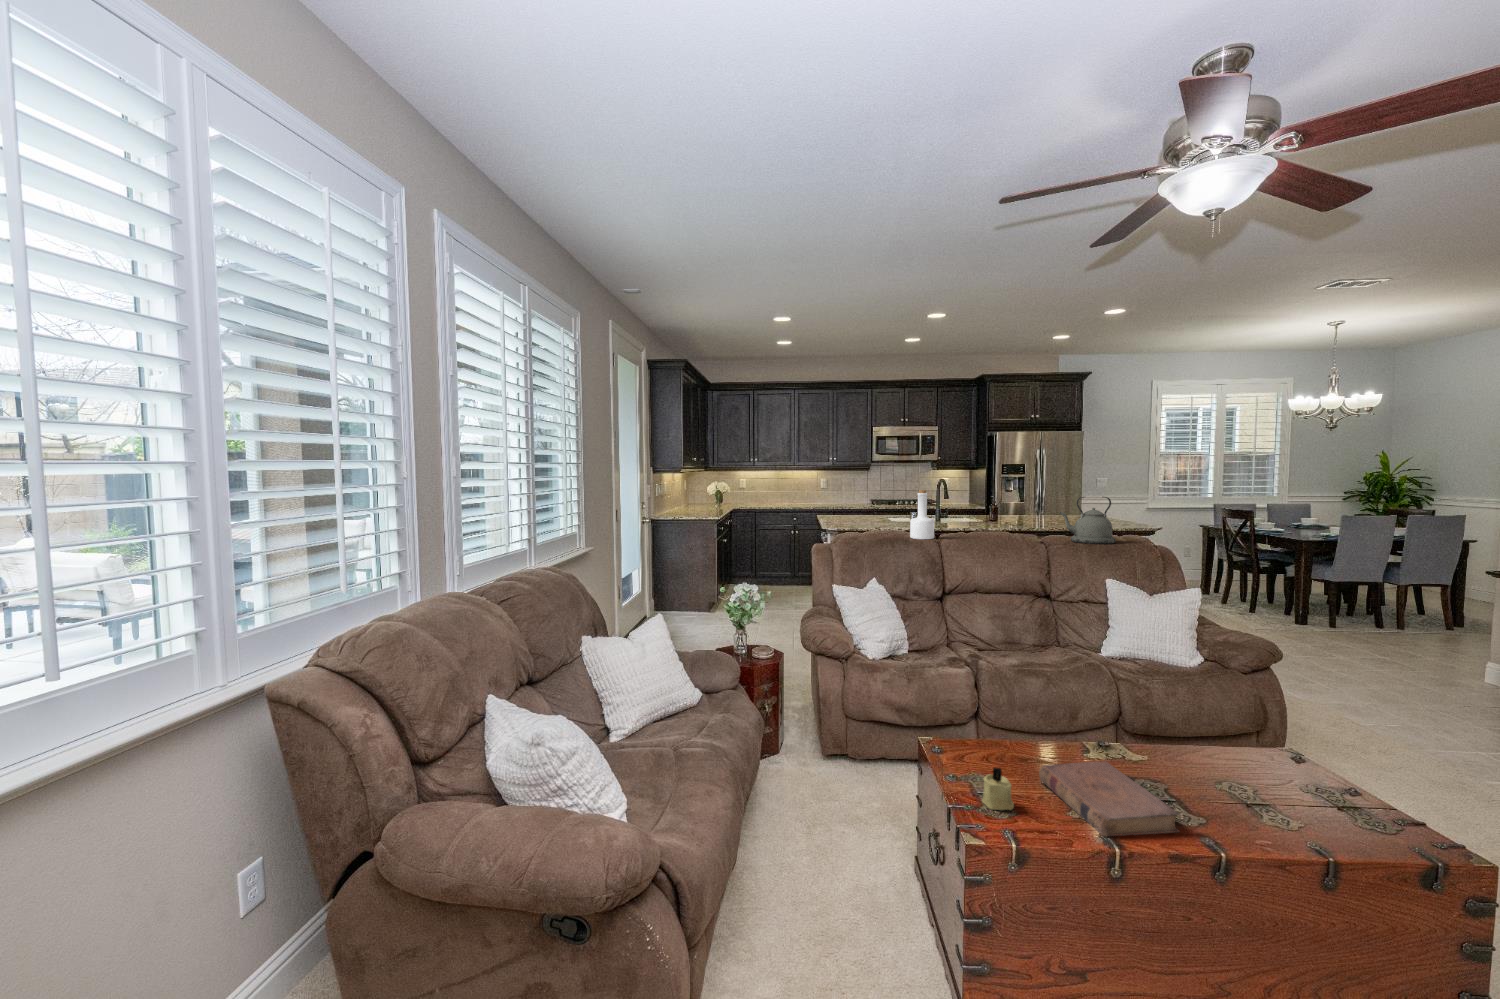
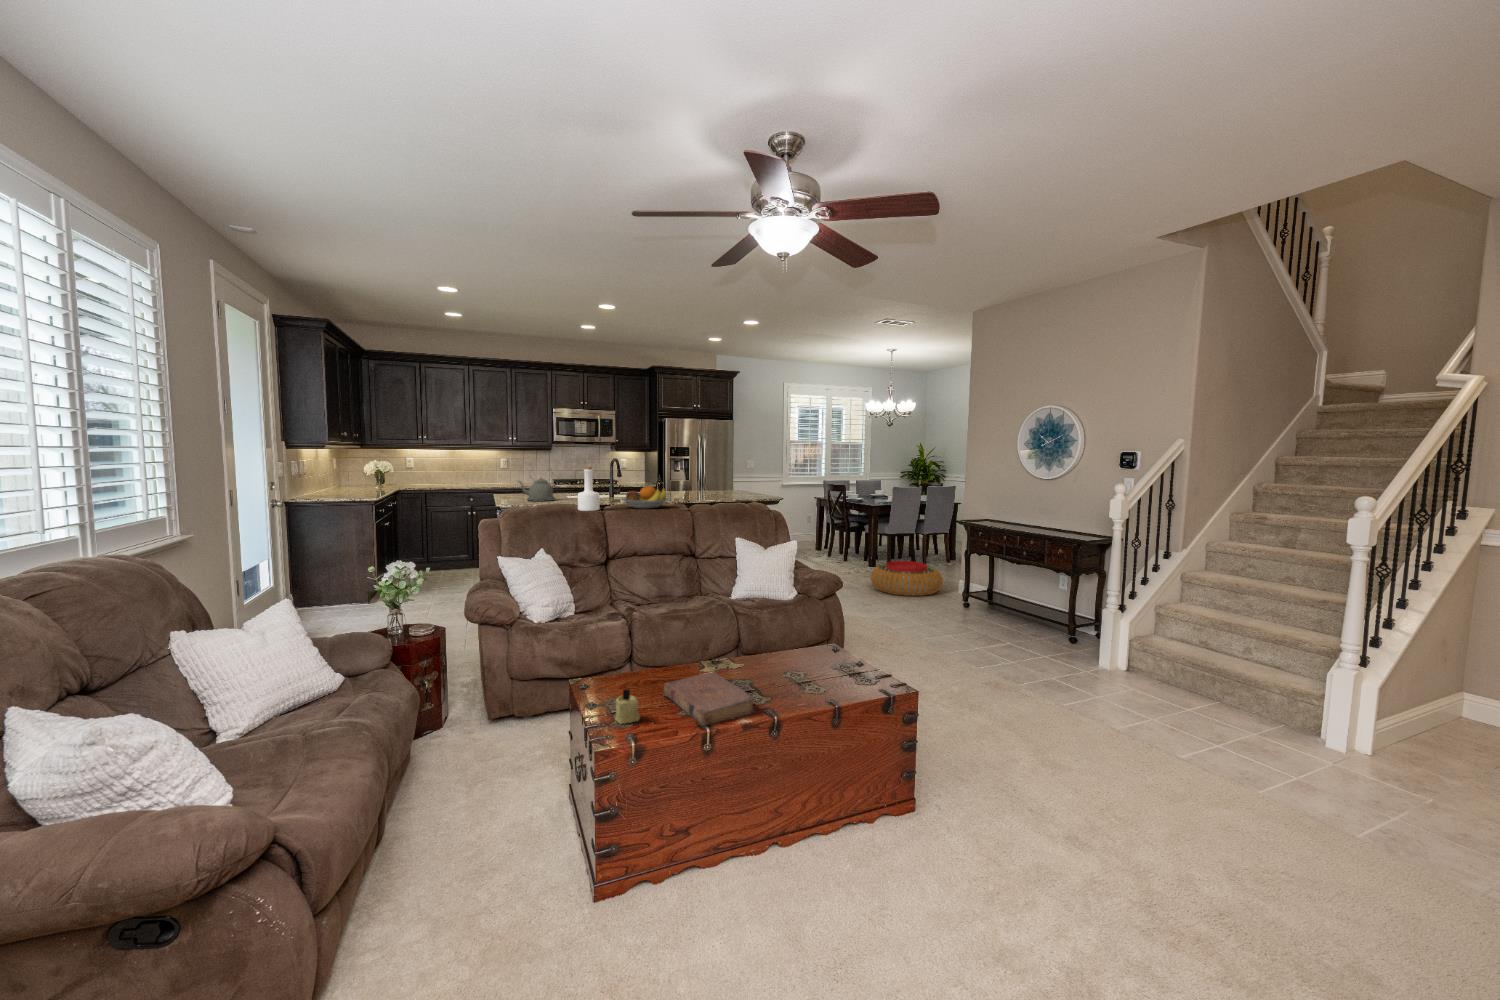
kettle: present [1060,497,1116,544] -> present [518,478,555,501]
fruit bowl: none [956,512,1018,538] -> present [621,486,670,509]
pouf: none [1307,623,1449,680] -> present [871,561,943,596]

